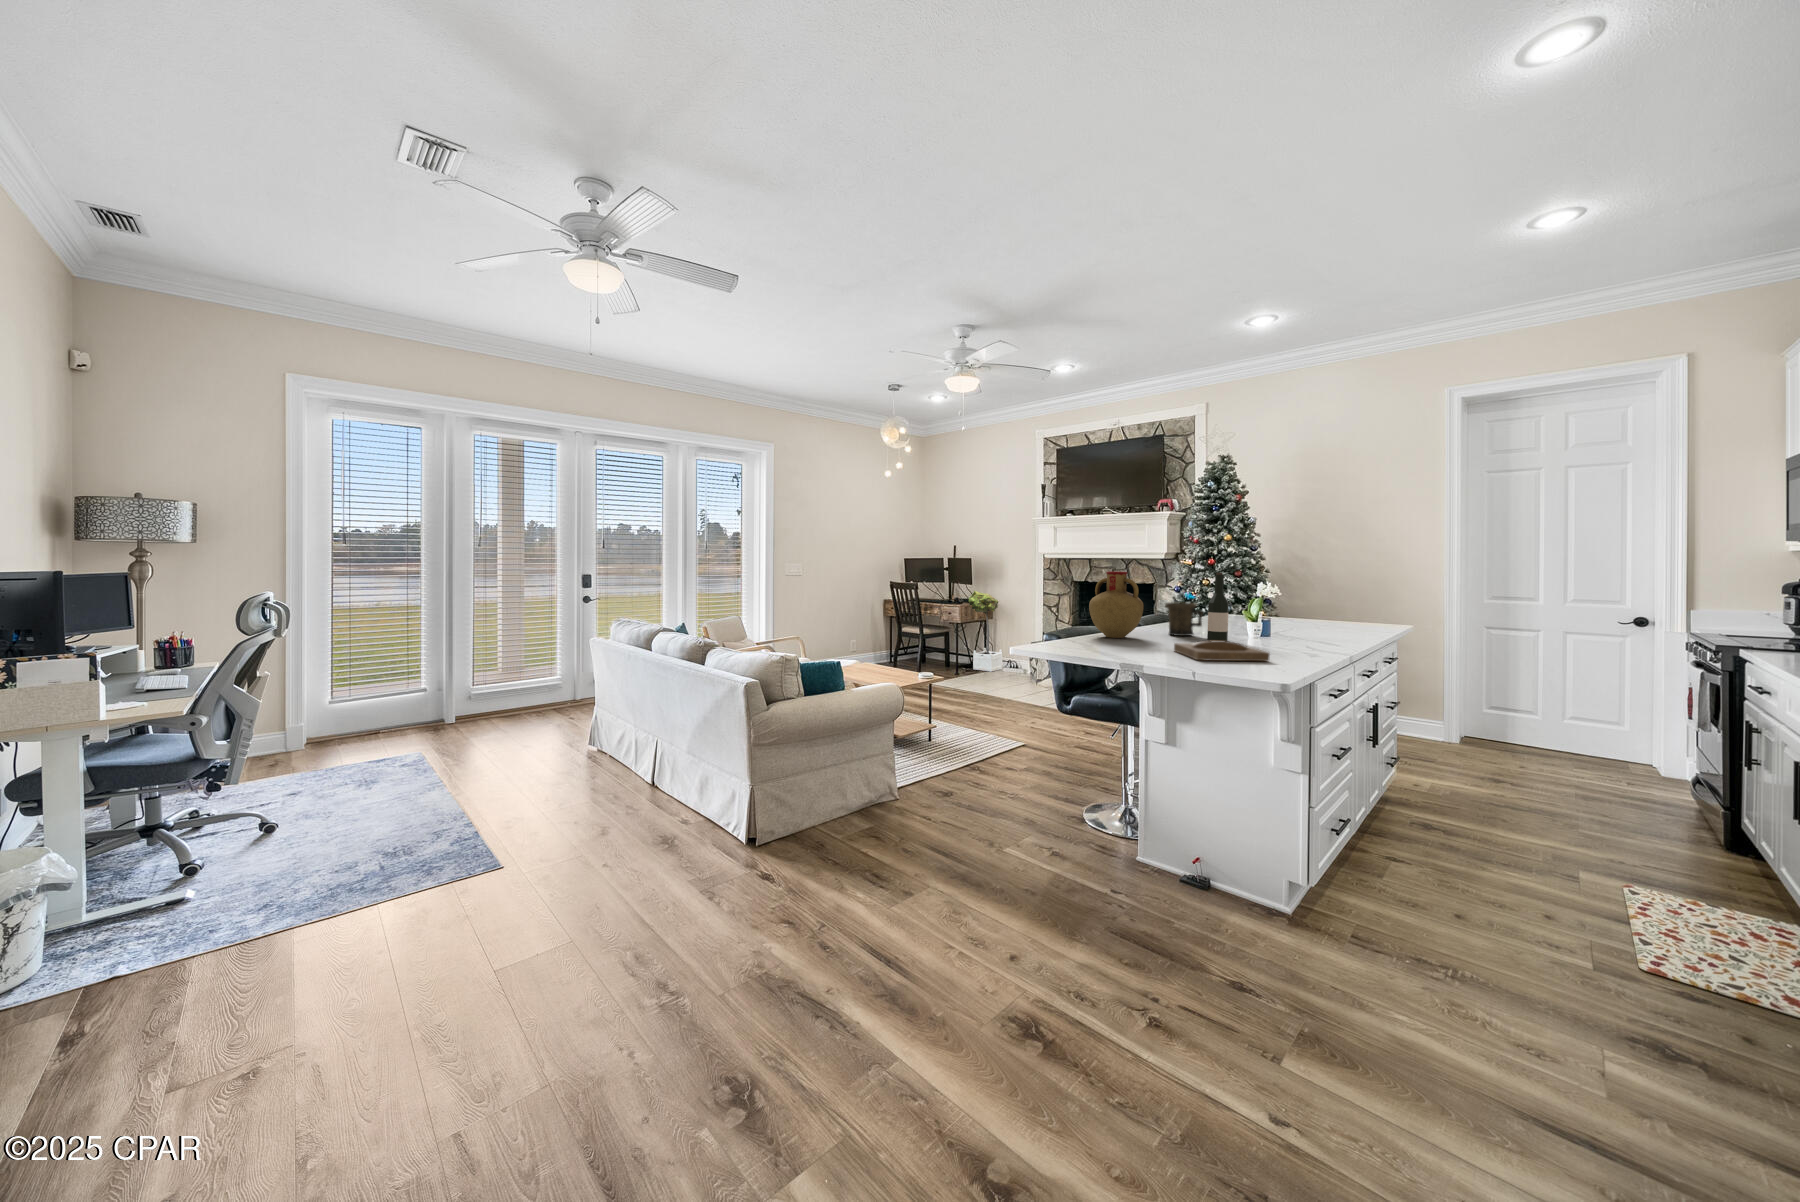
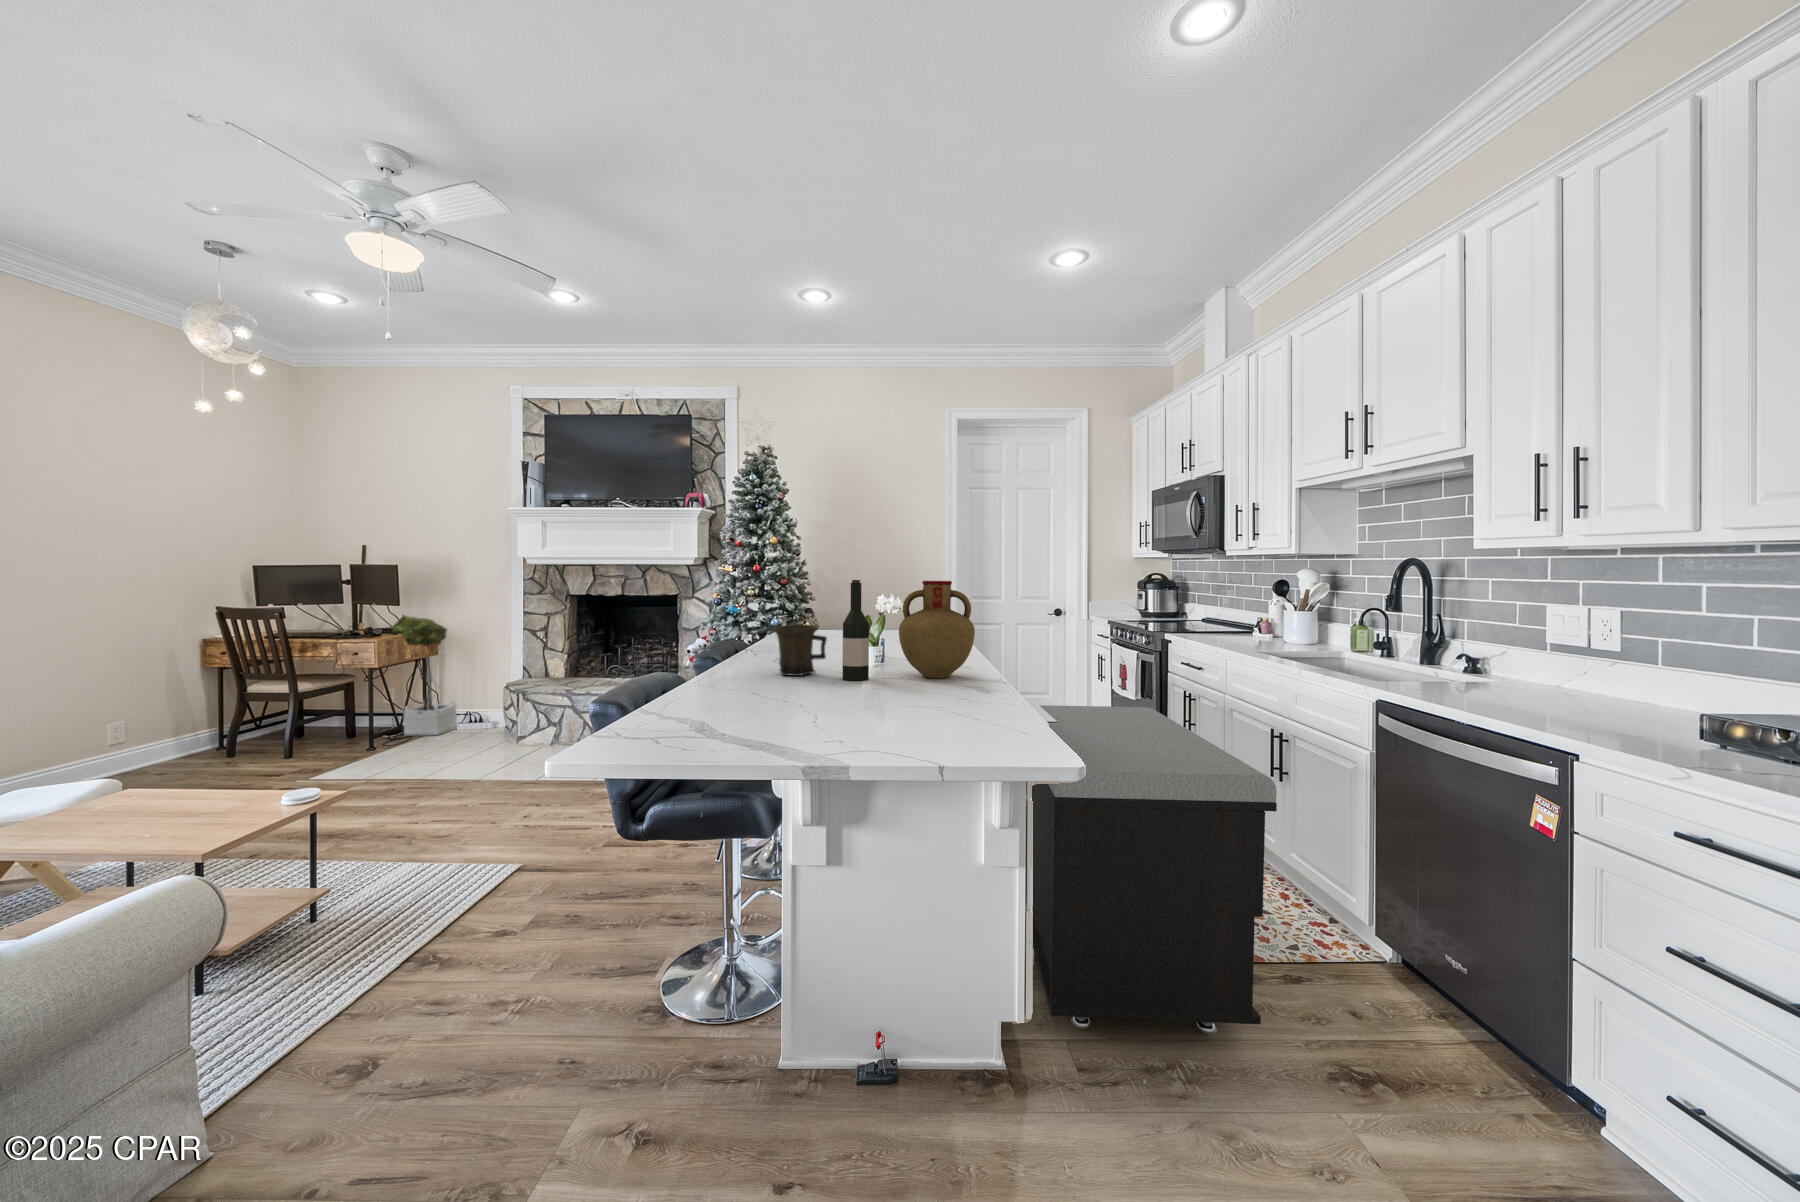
vase: present [1089,572,1143,638] -> present [899,581,975,678]
tray: present [1174,641,1270,661] -> none [839,687,990,728]
storage bench: none [1327,681,1559,944] -> present [1032,705,1277,1034]

